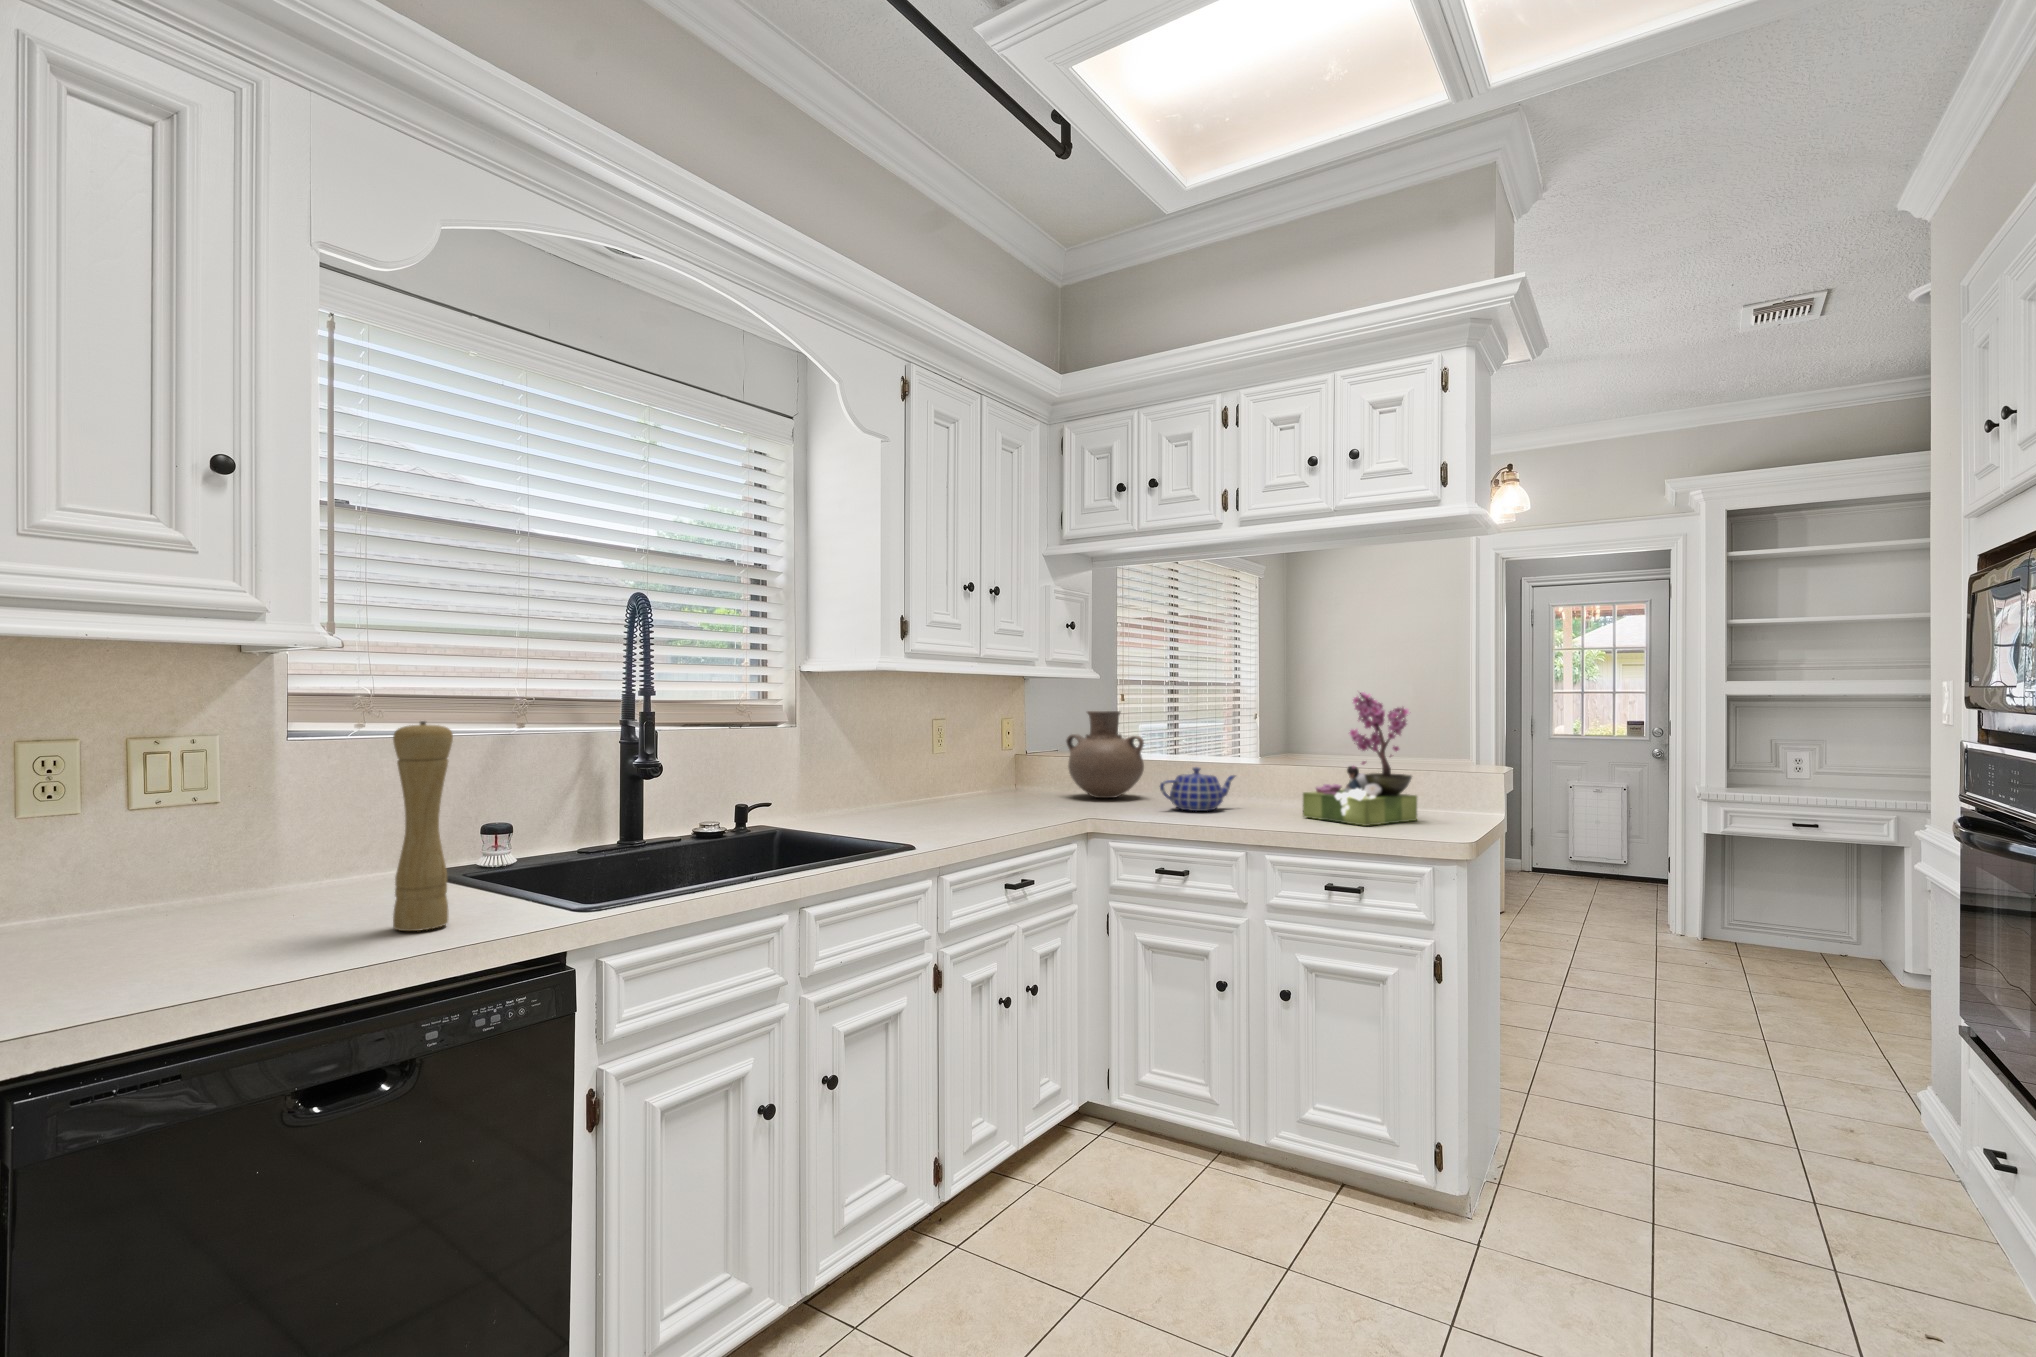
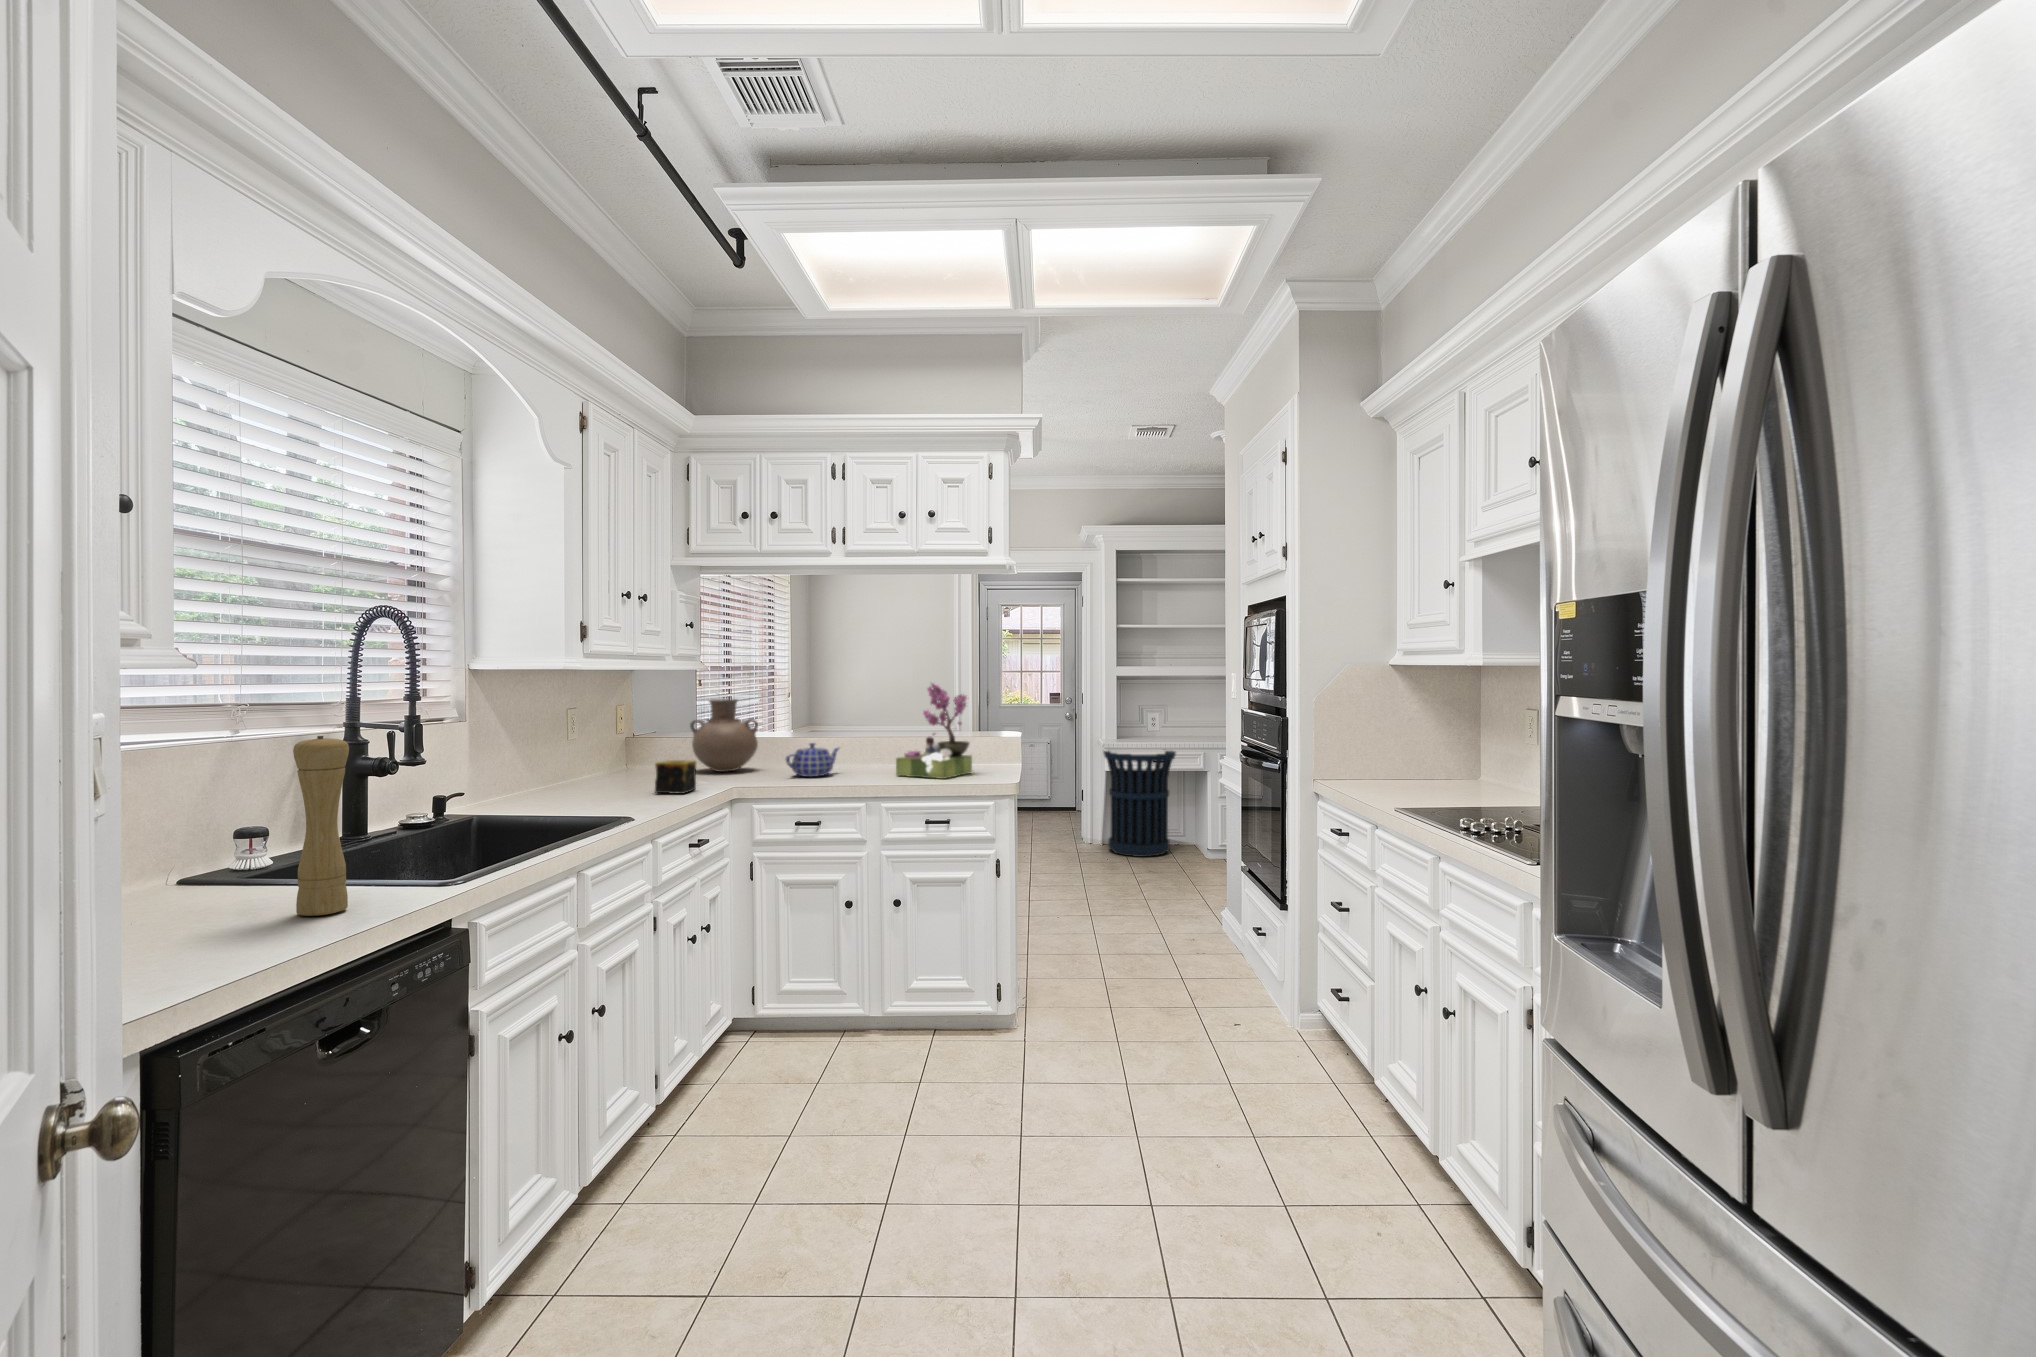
candle: none [988,779,1038,821] -> present [655,760,696,794]
trash can: none [1705,802,1839,967] -> present [1104,751,1176,857]

